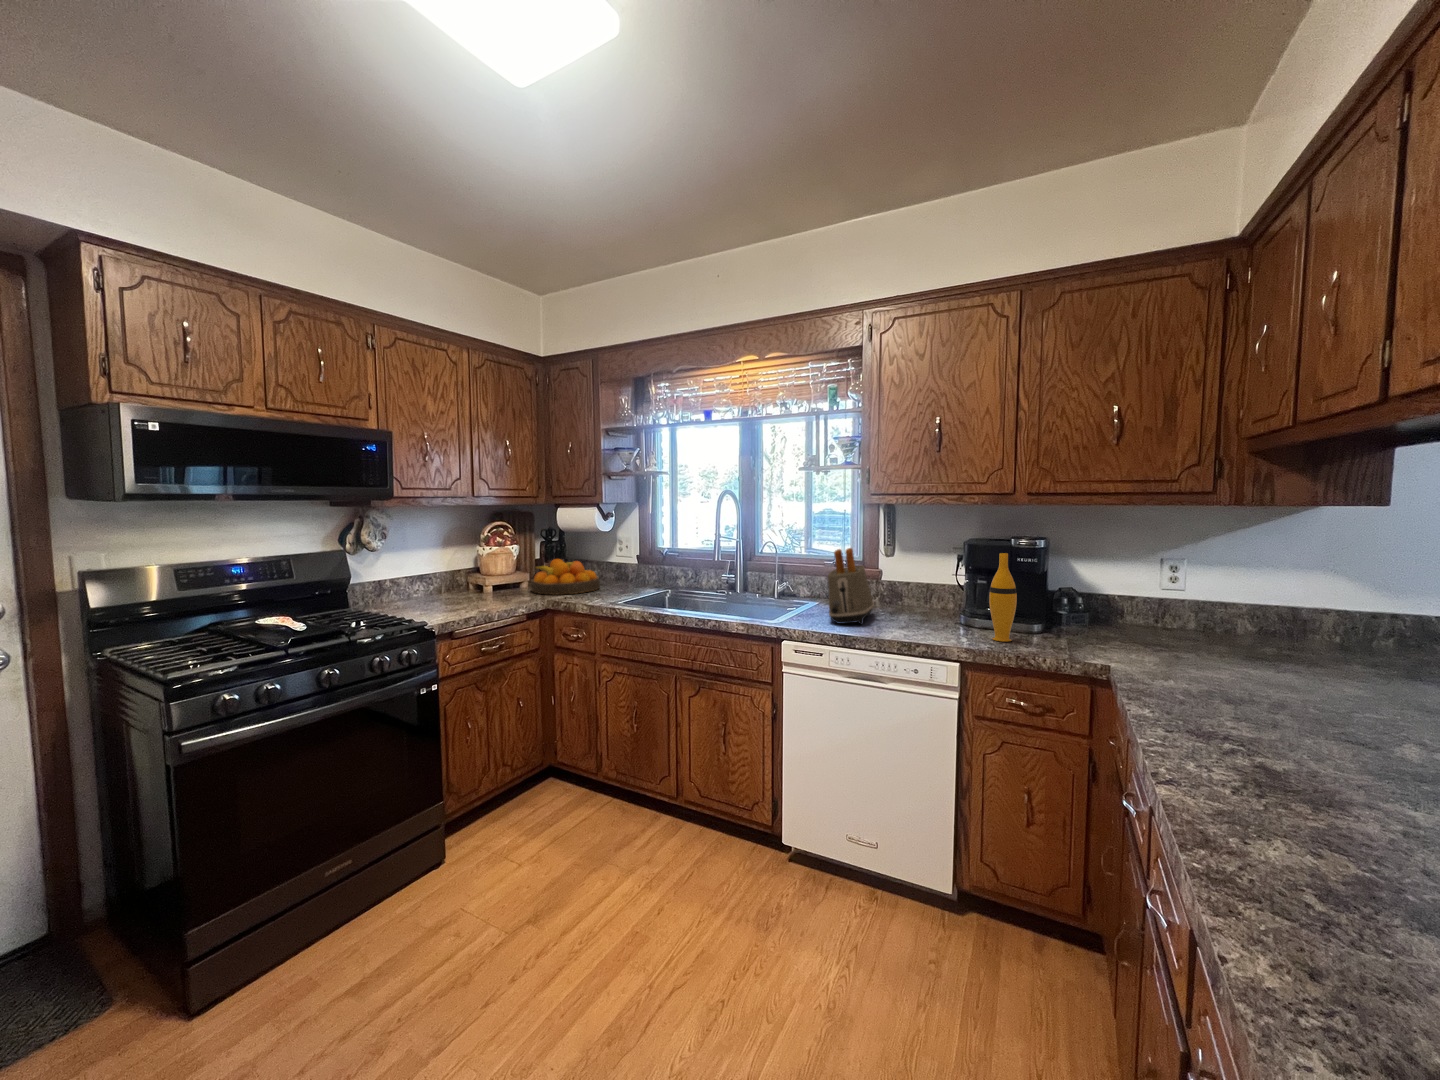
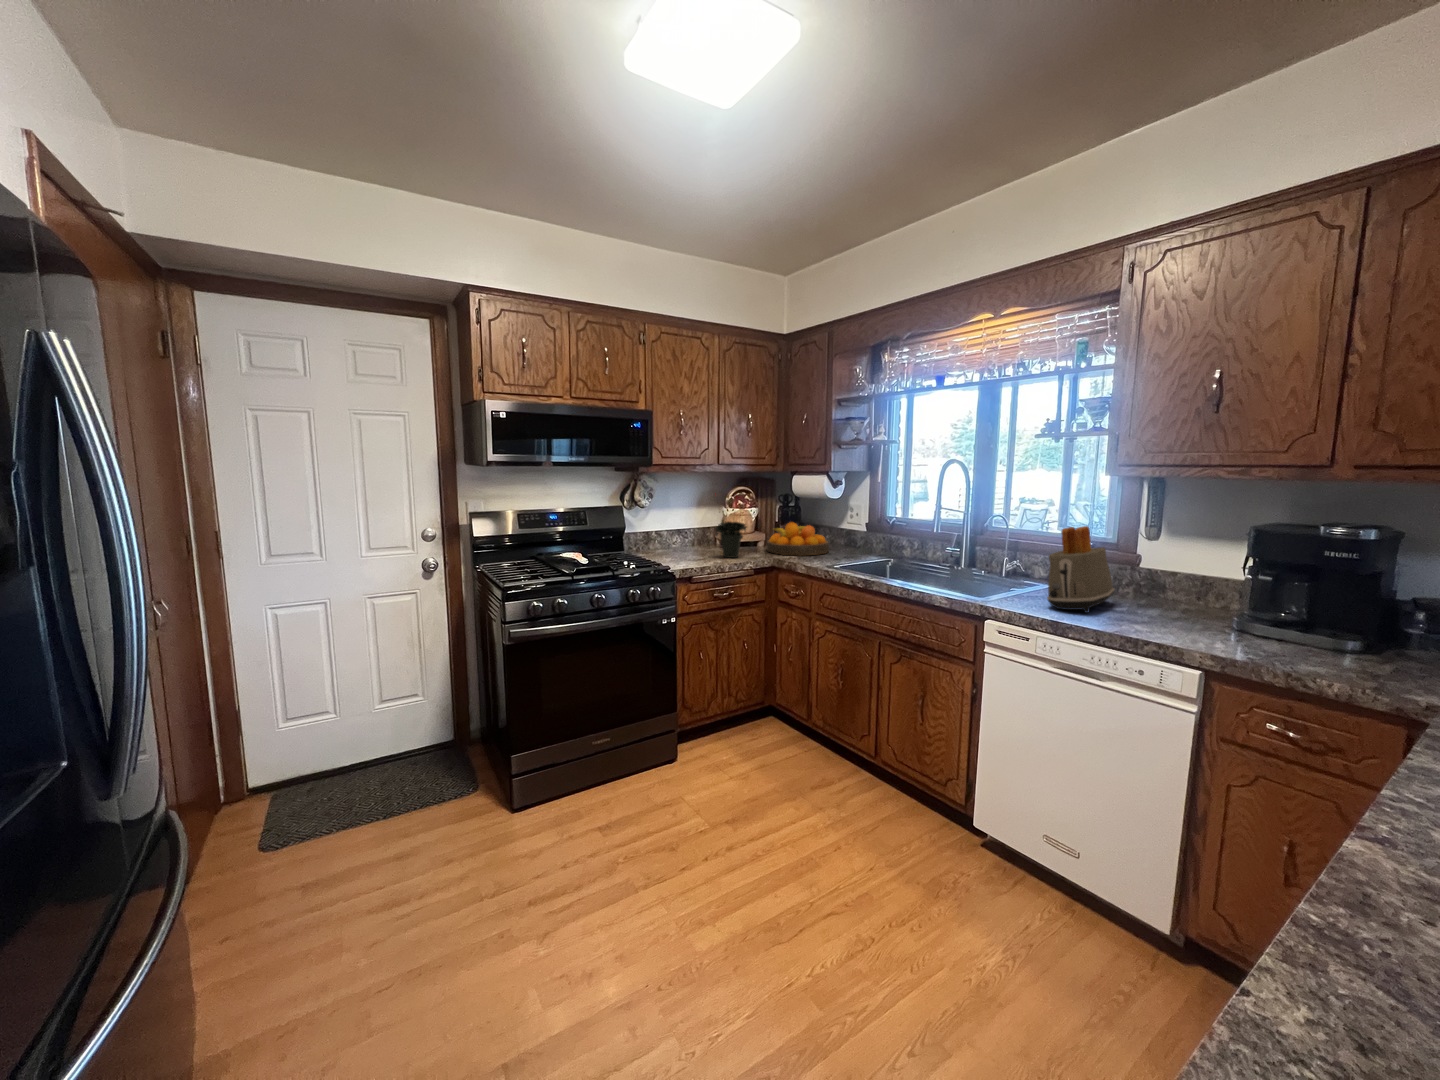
potted plant: none [470,527,512,604] -> present [716,515,747,558]
vase: present [989,553,1017,642] -> none [1261,543,1305,655]

